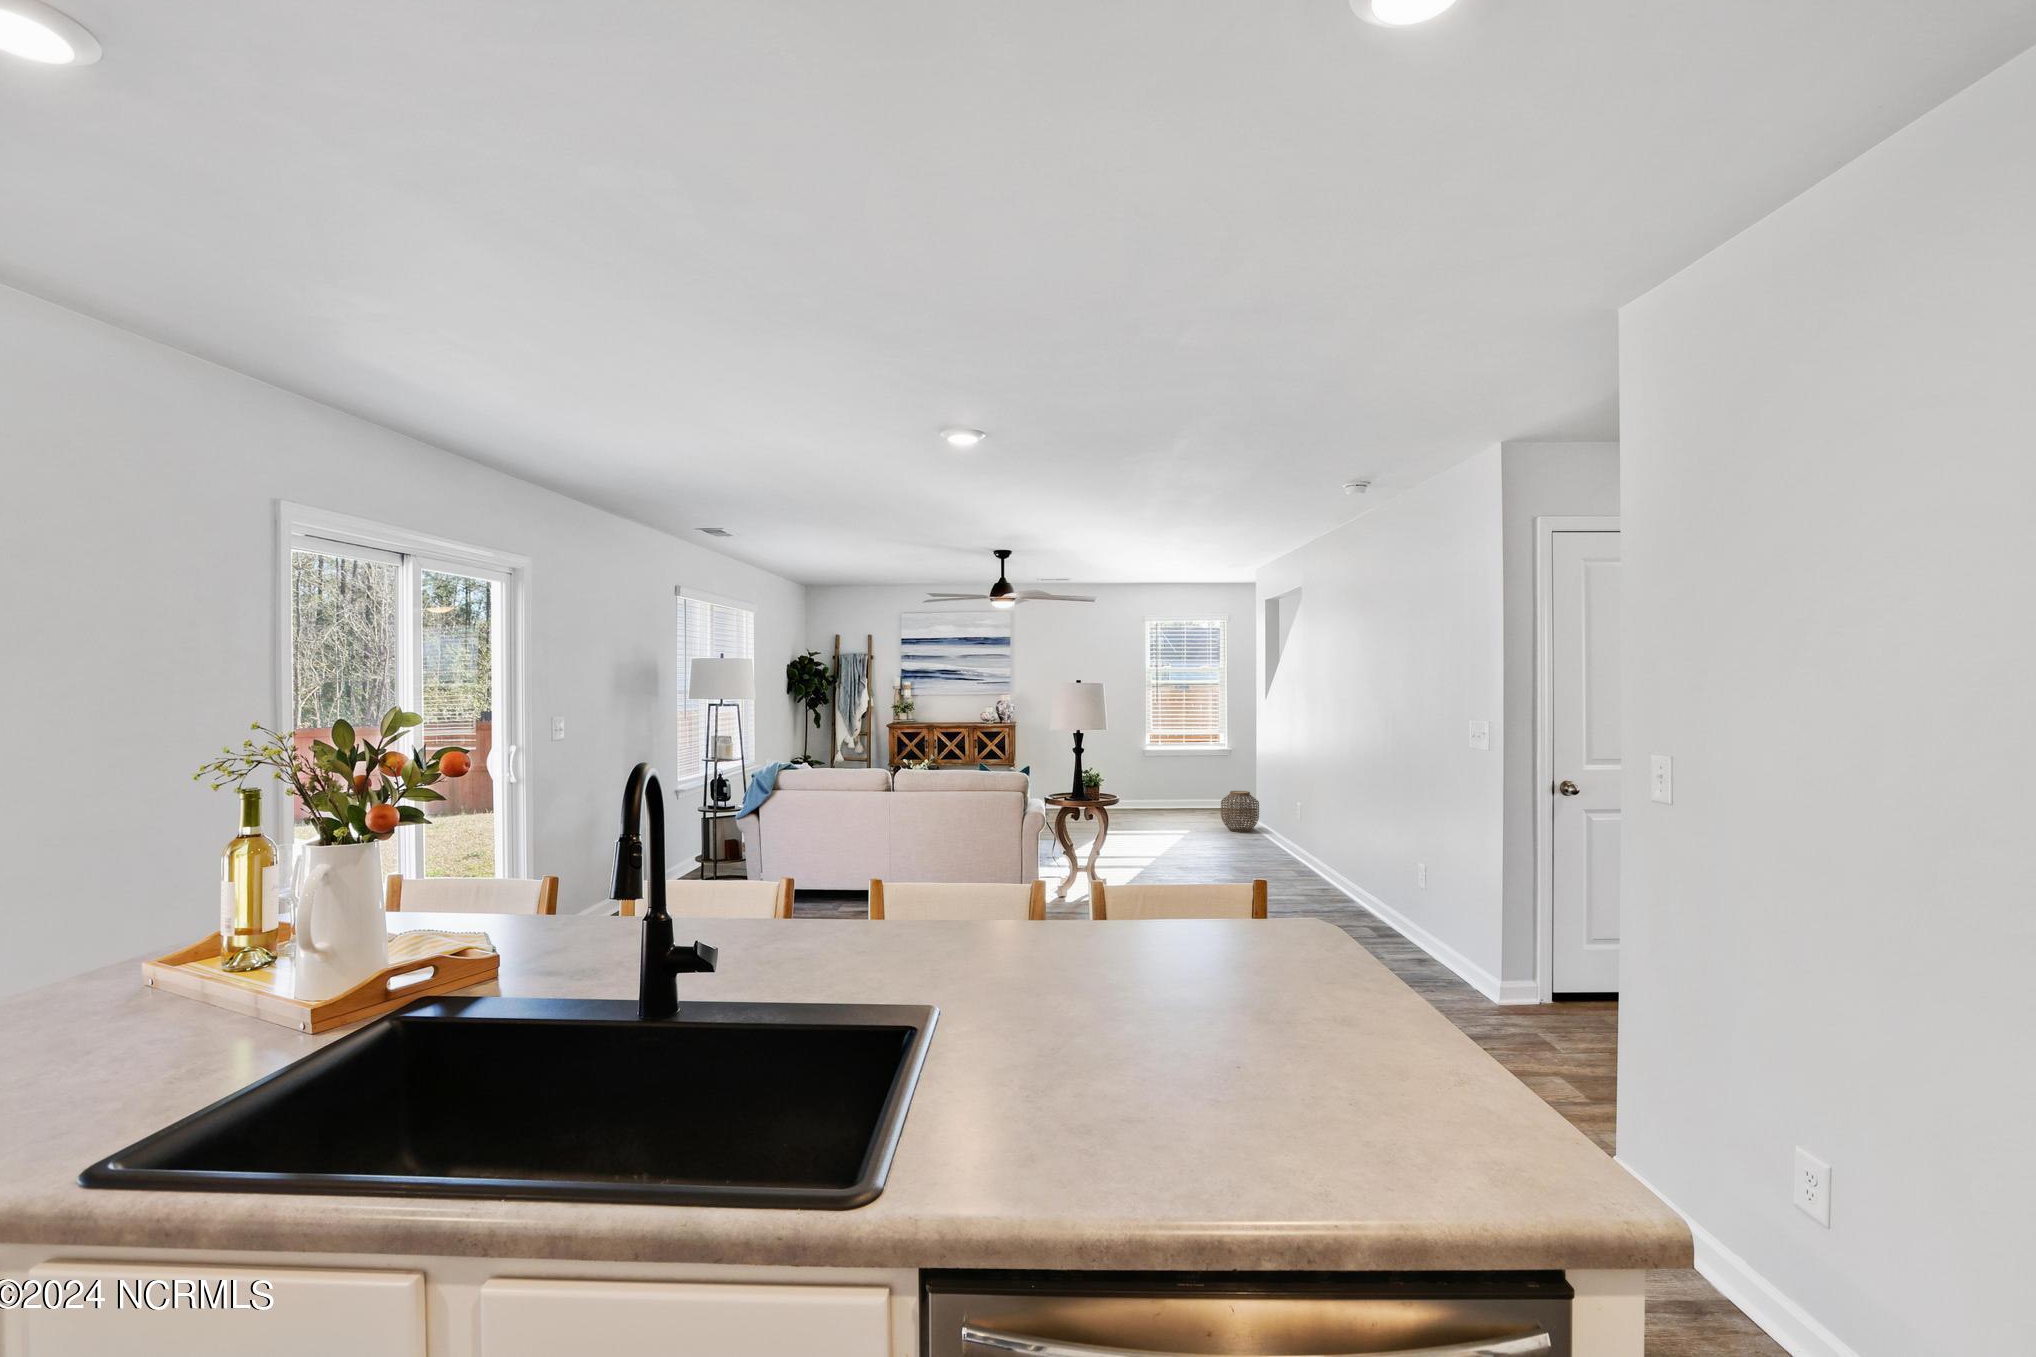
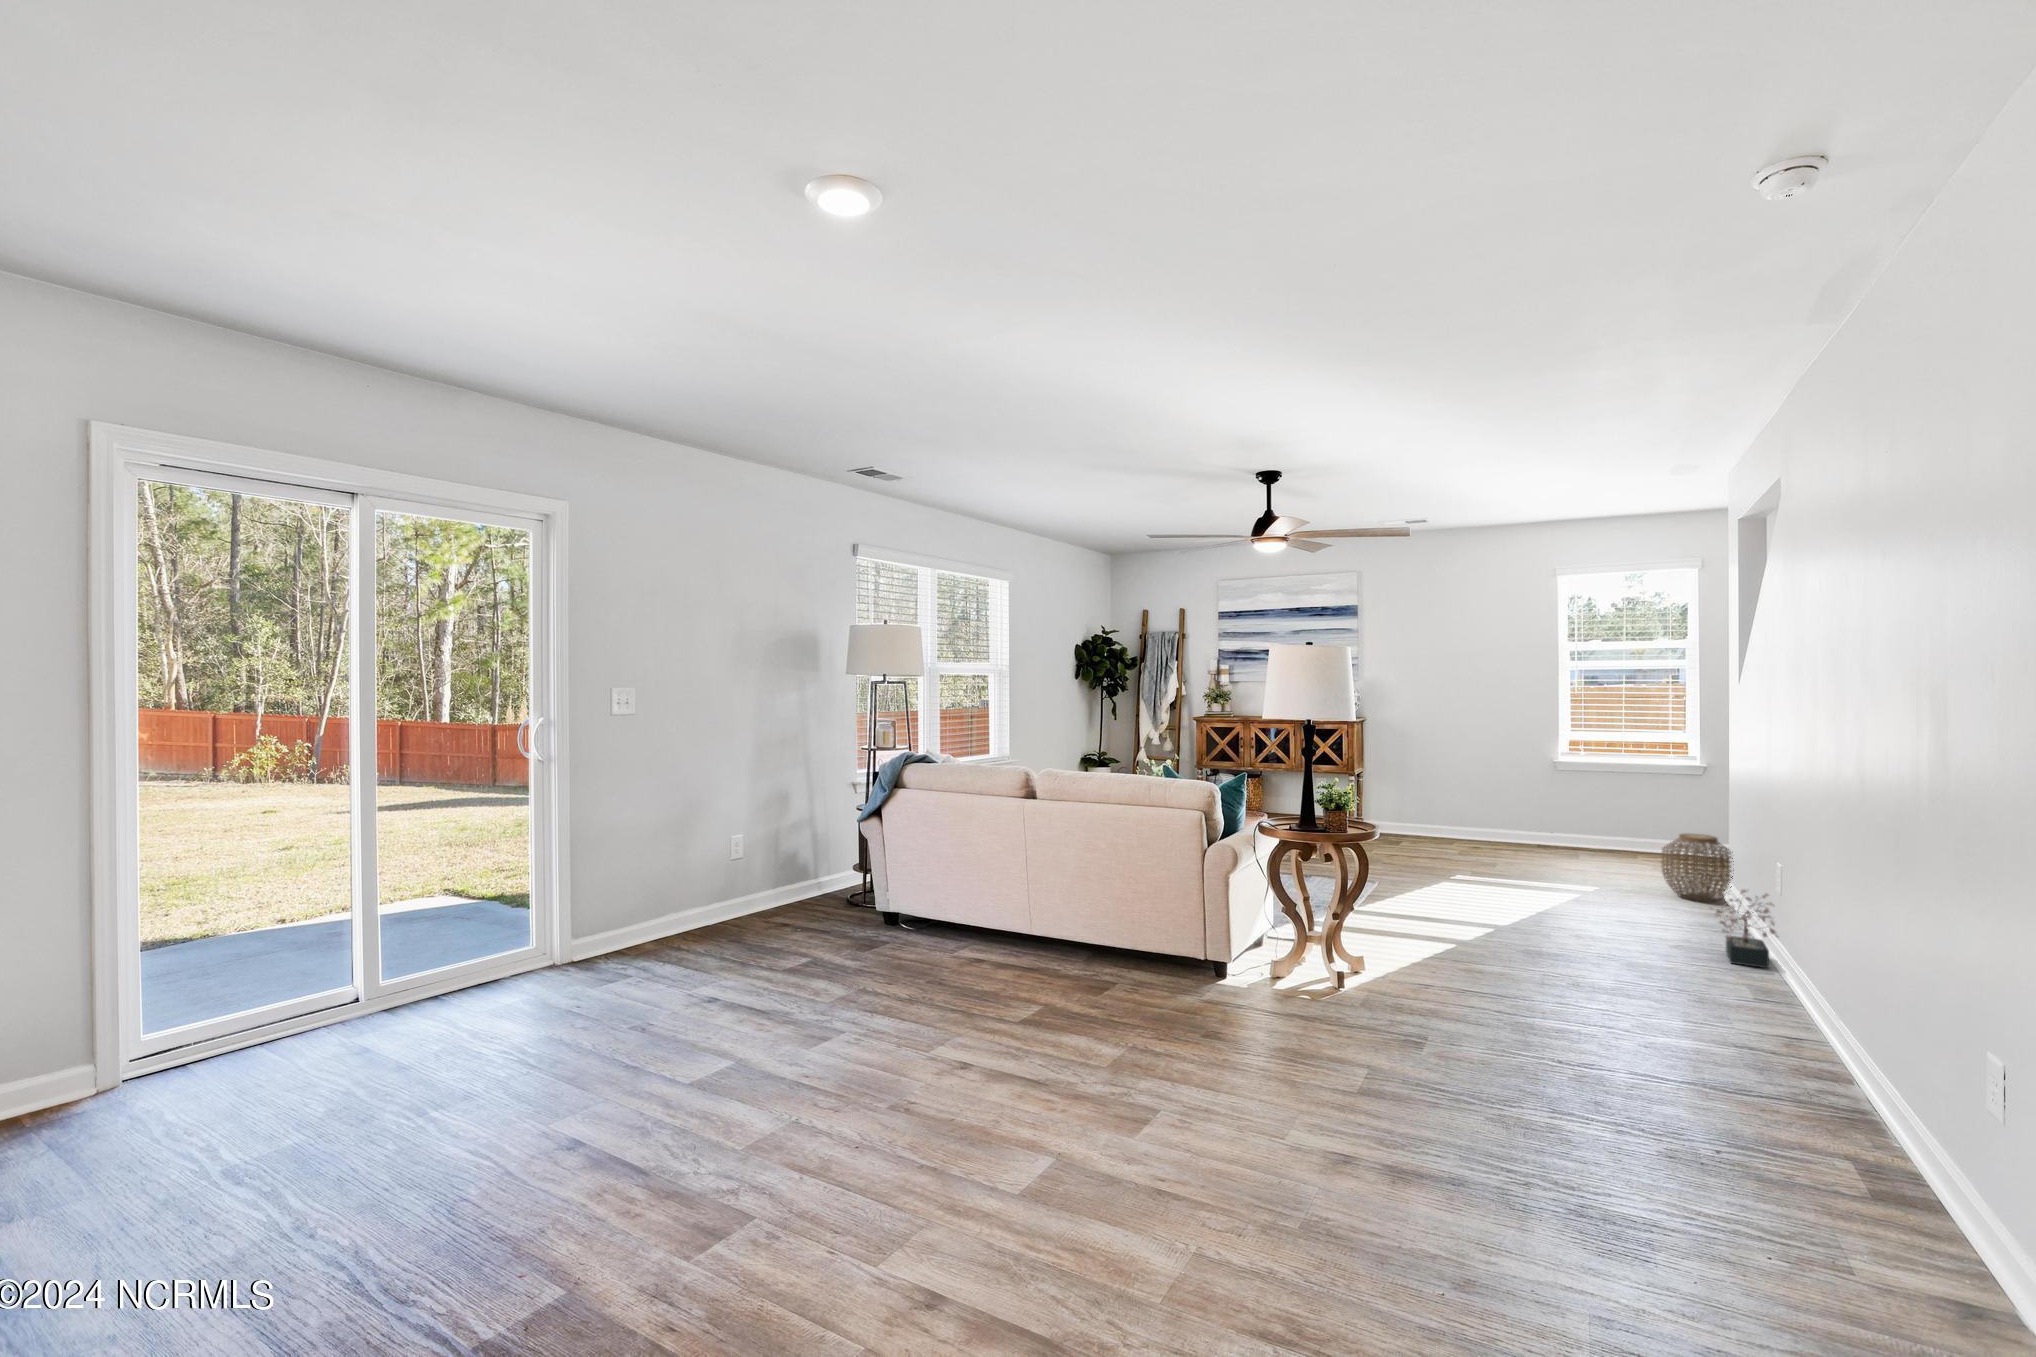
decorative plant: none [1264,818,1300,861] -> present [1710,889,1779,968]

